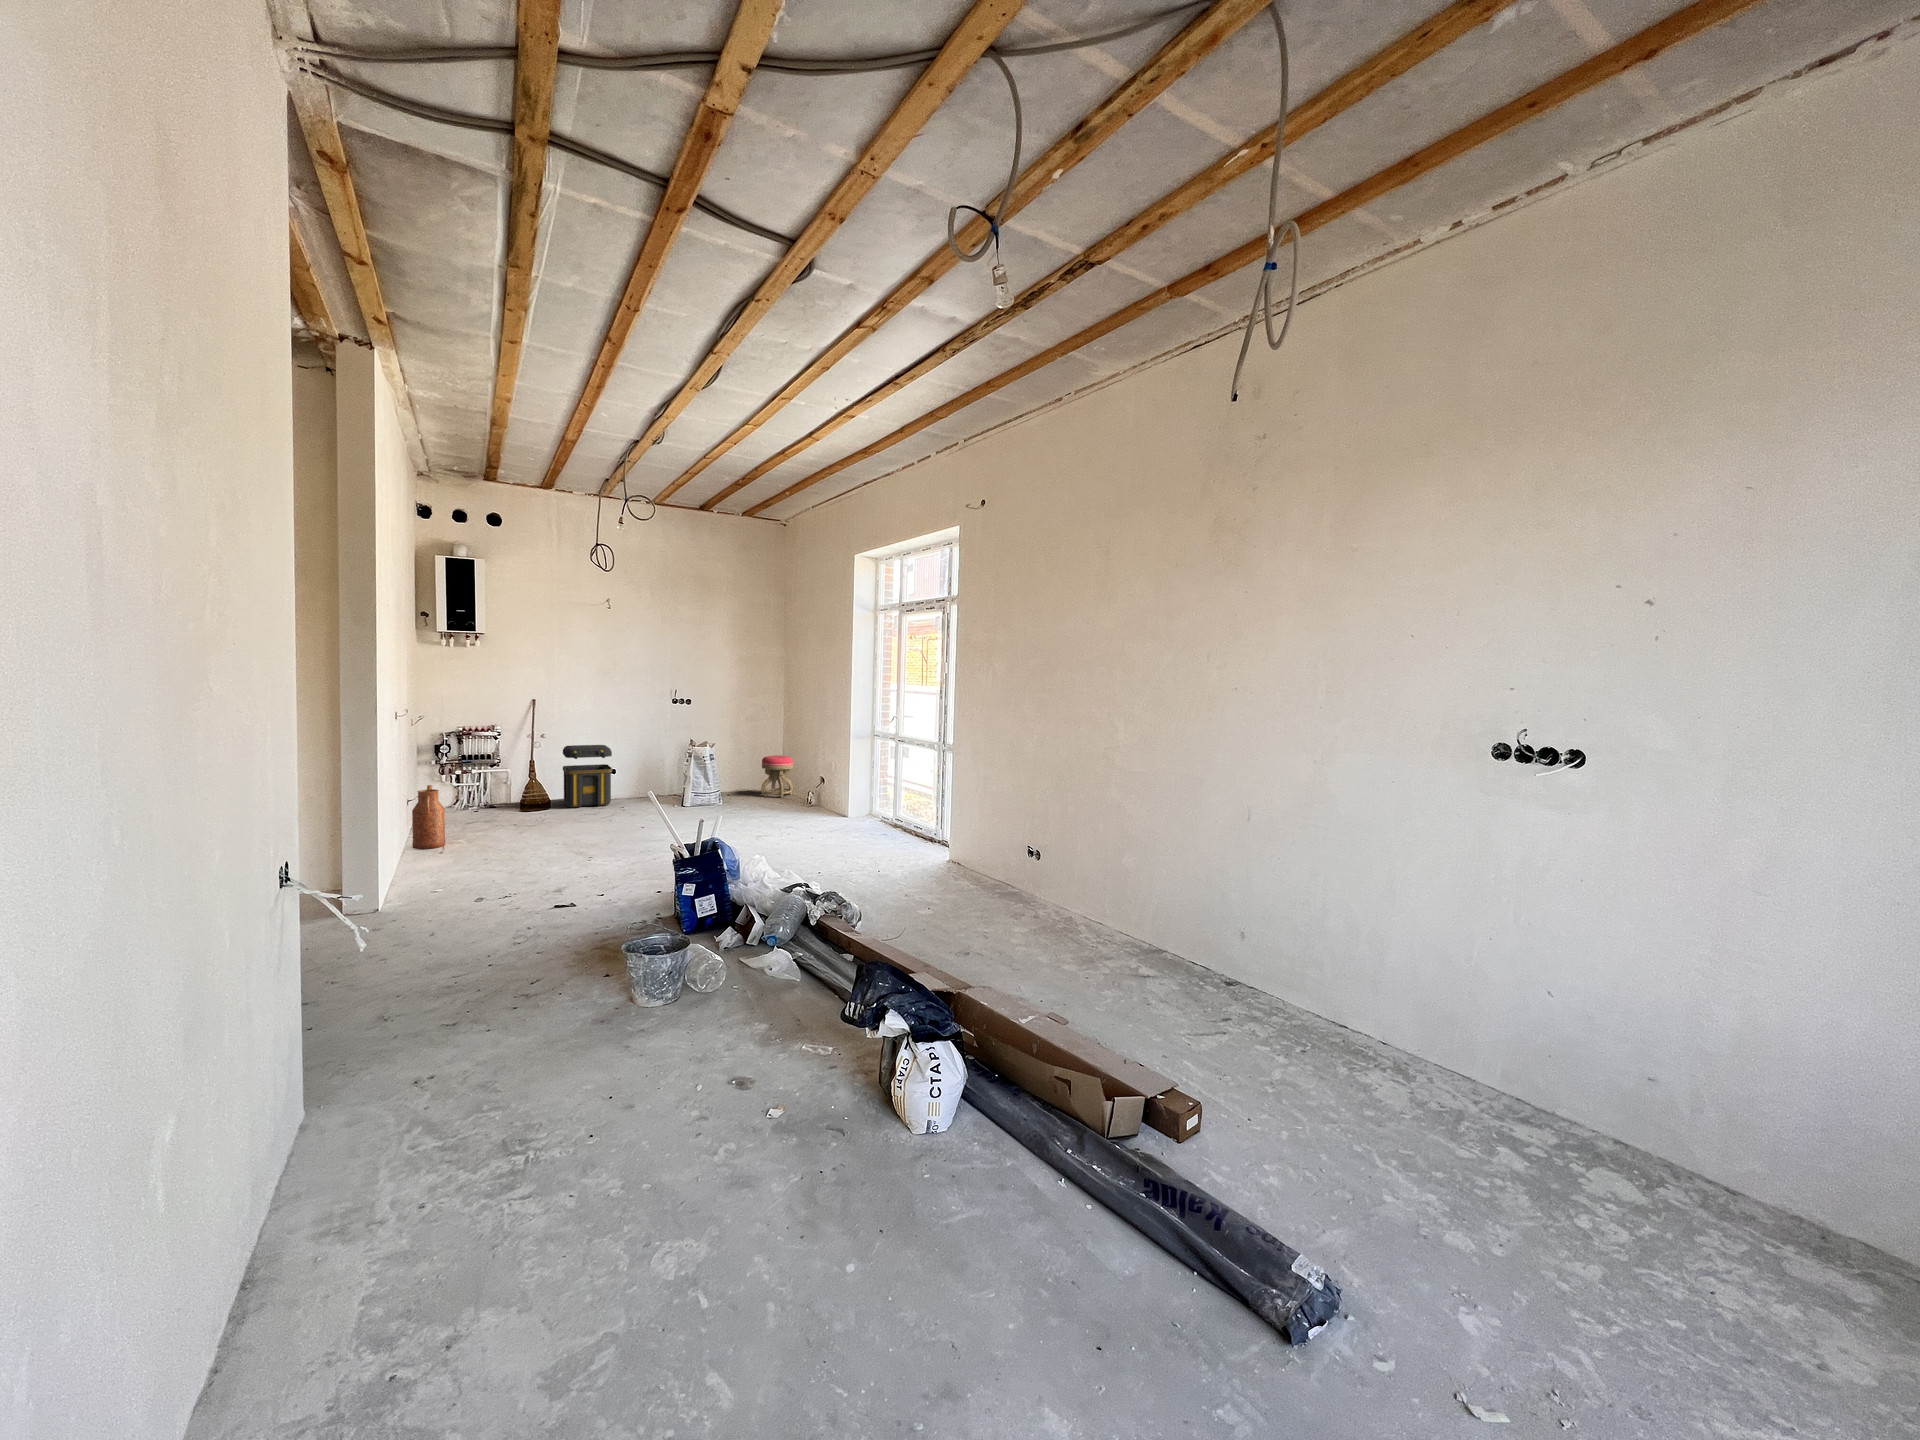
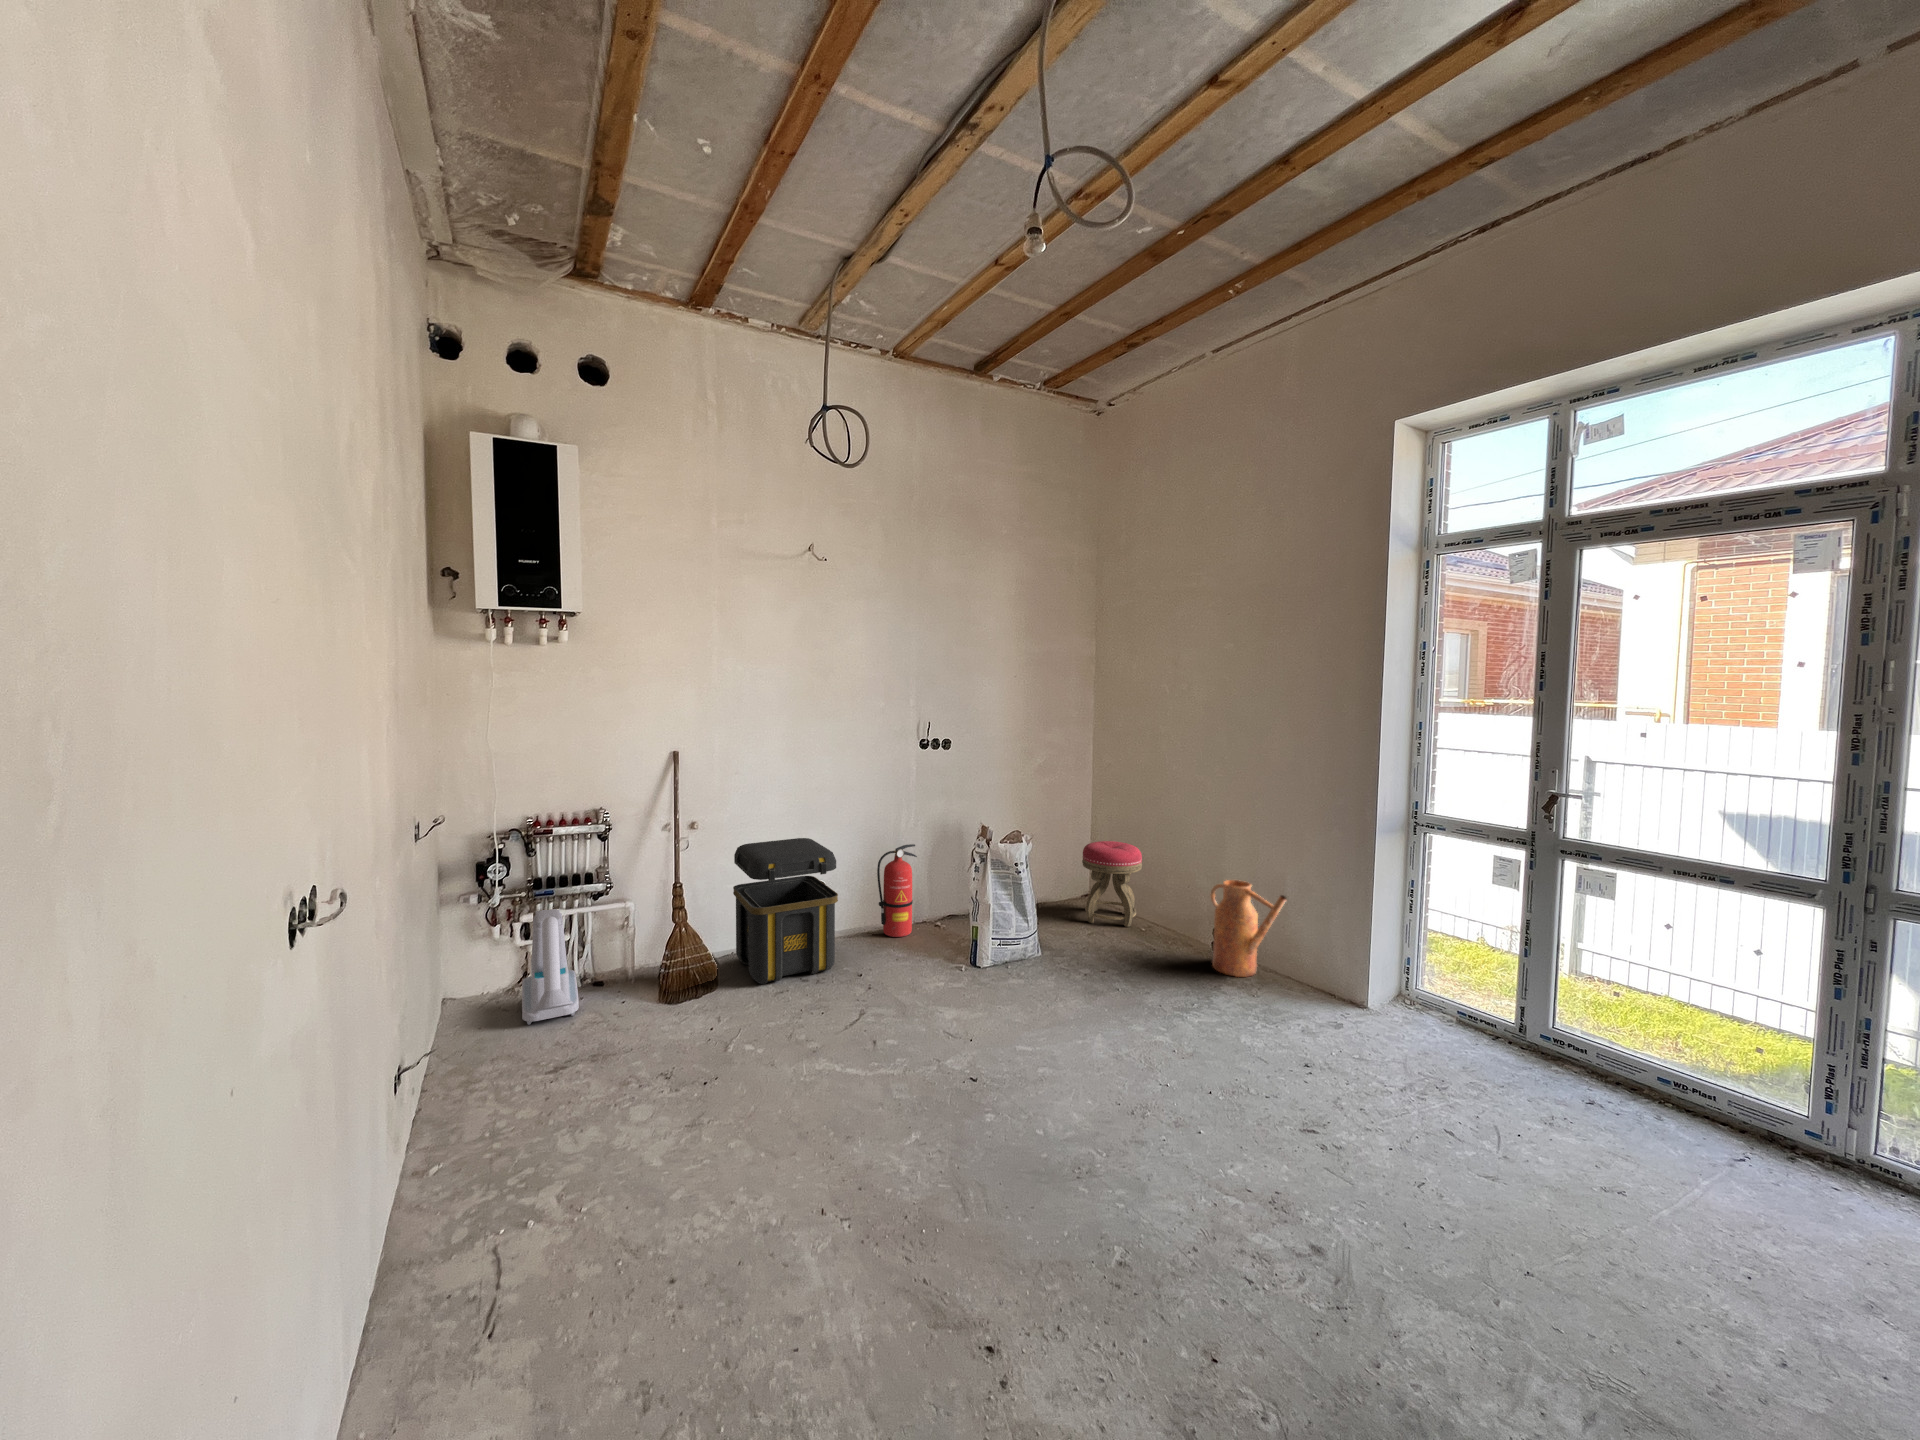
fire extinguisher: none [644,752,667,798] -> present [877,844,917,937]
vacuum cleaner: none [455,764,481,814] -> present [522,909,579,1025]
watering can: present [412,785,445,849] -> present [1211,880,1286,977]

